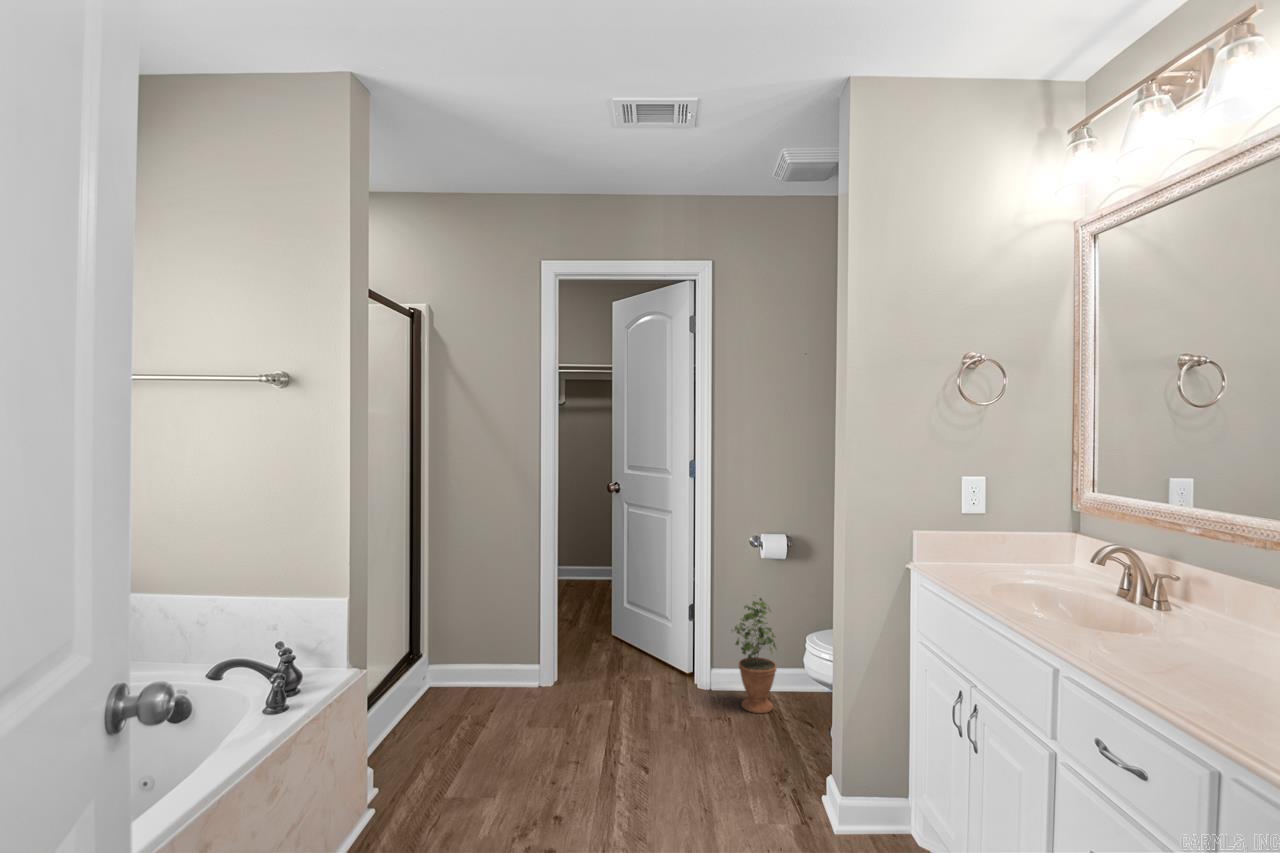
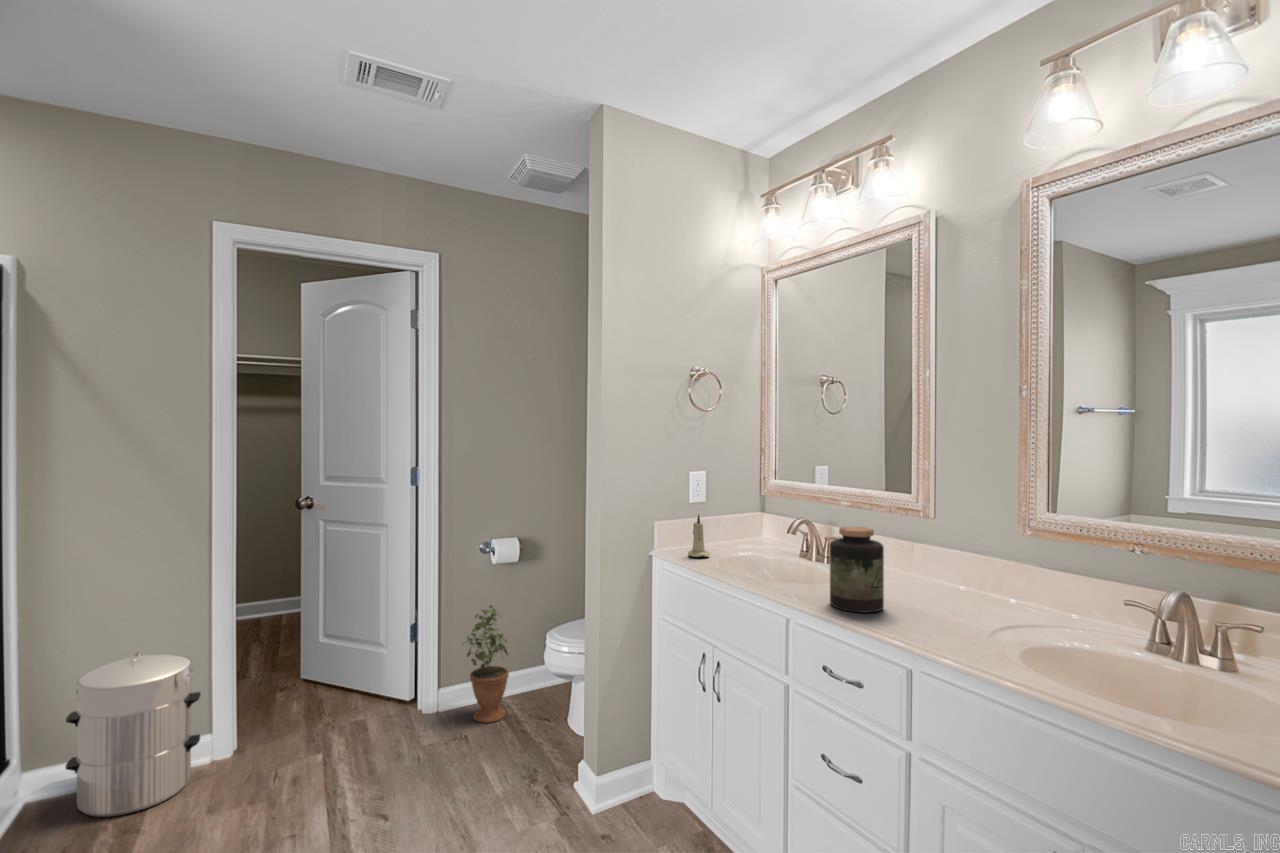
candle: none [952,526,981,577] -> present [688,514,710,557]
jar: none [1112,561,1203,685] -> present [830,527,884,613]
waste bin: none [436,597,521,720] -> present [66,652,201,817]

